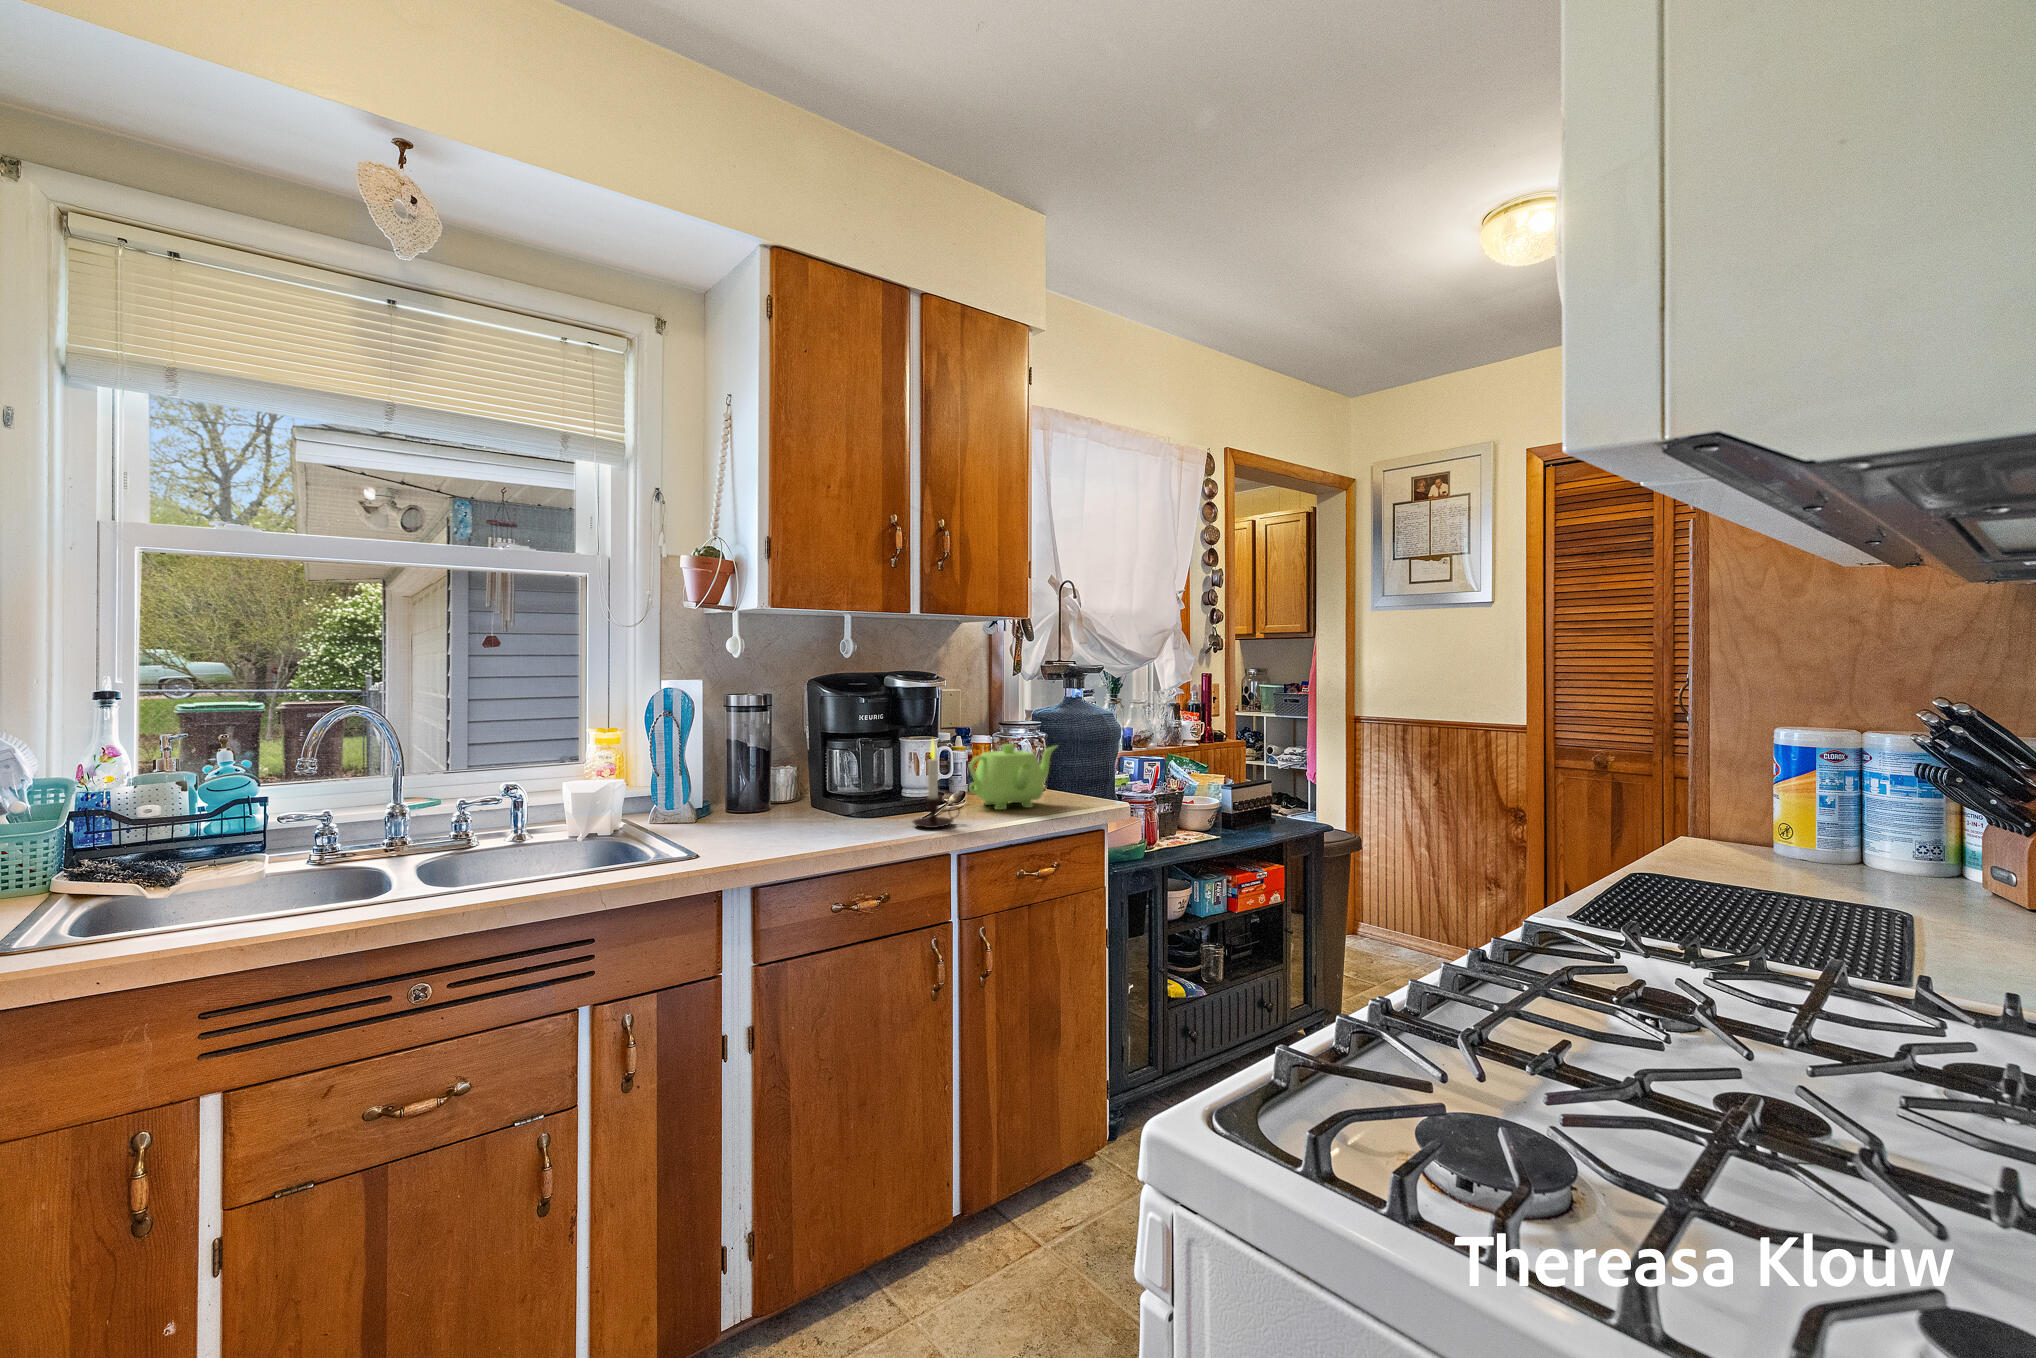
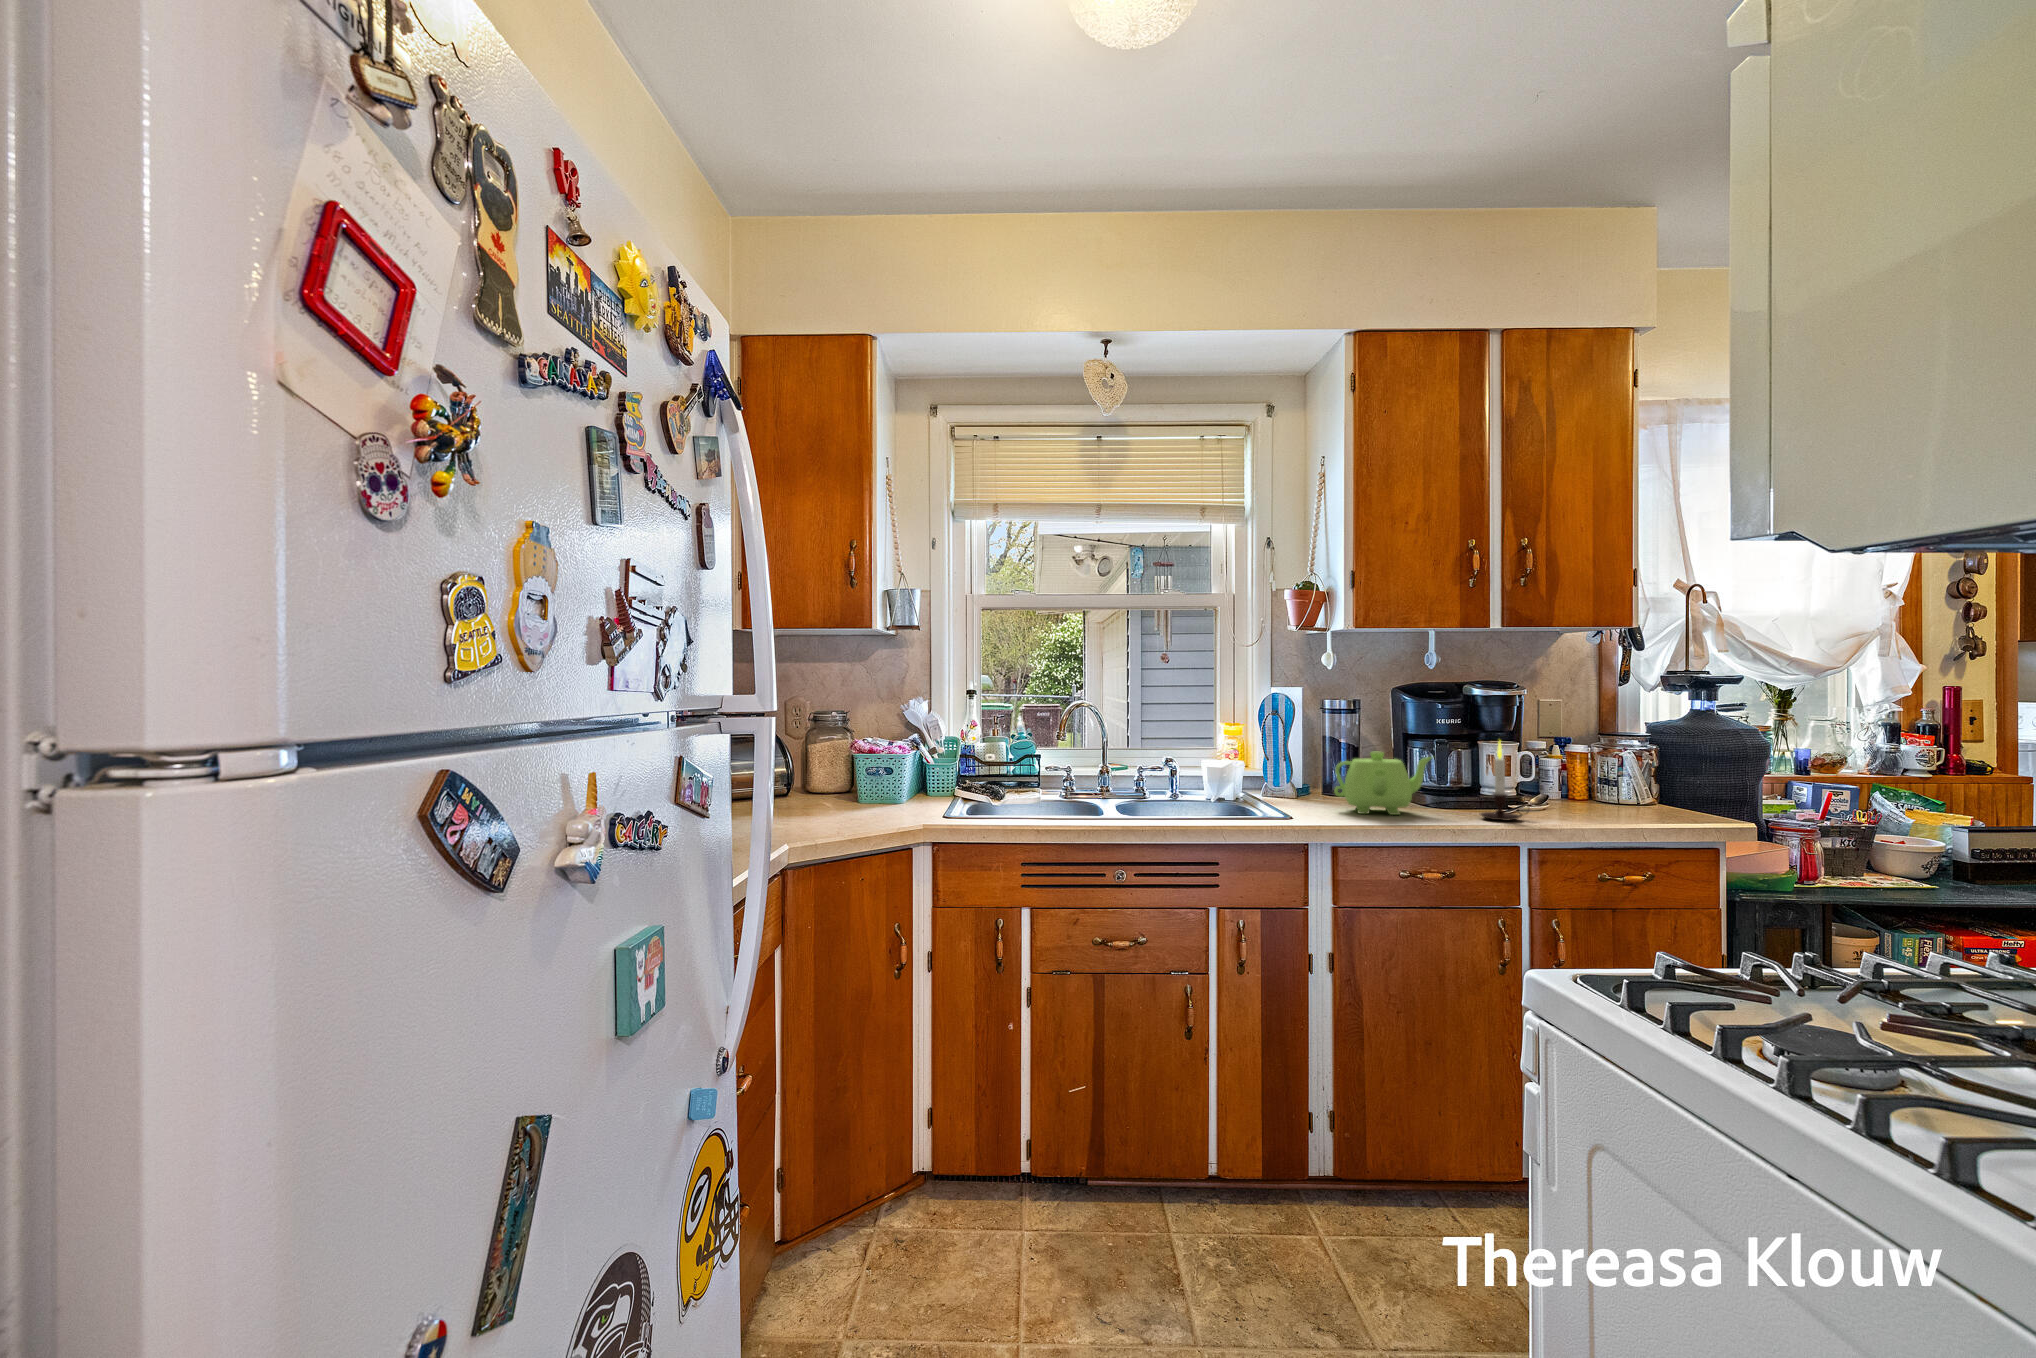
teapot: present [969,744,1056,810] -> present [1334,752,1432,815]

